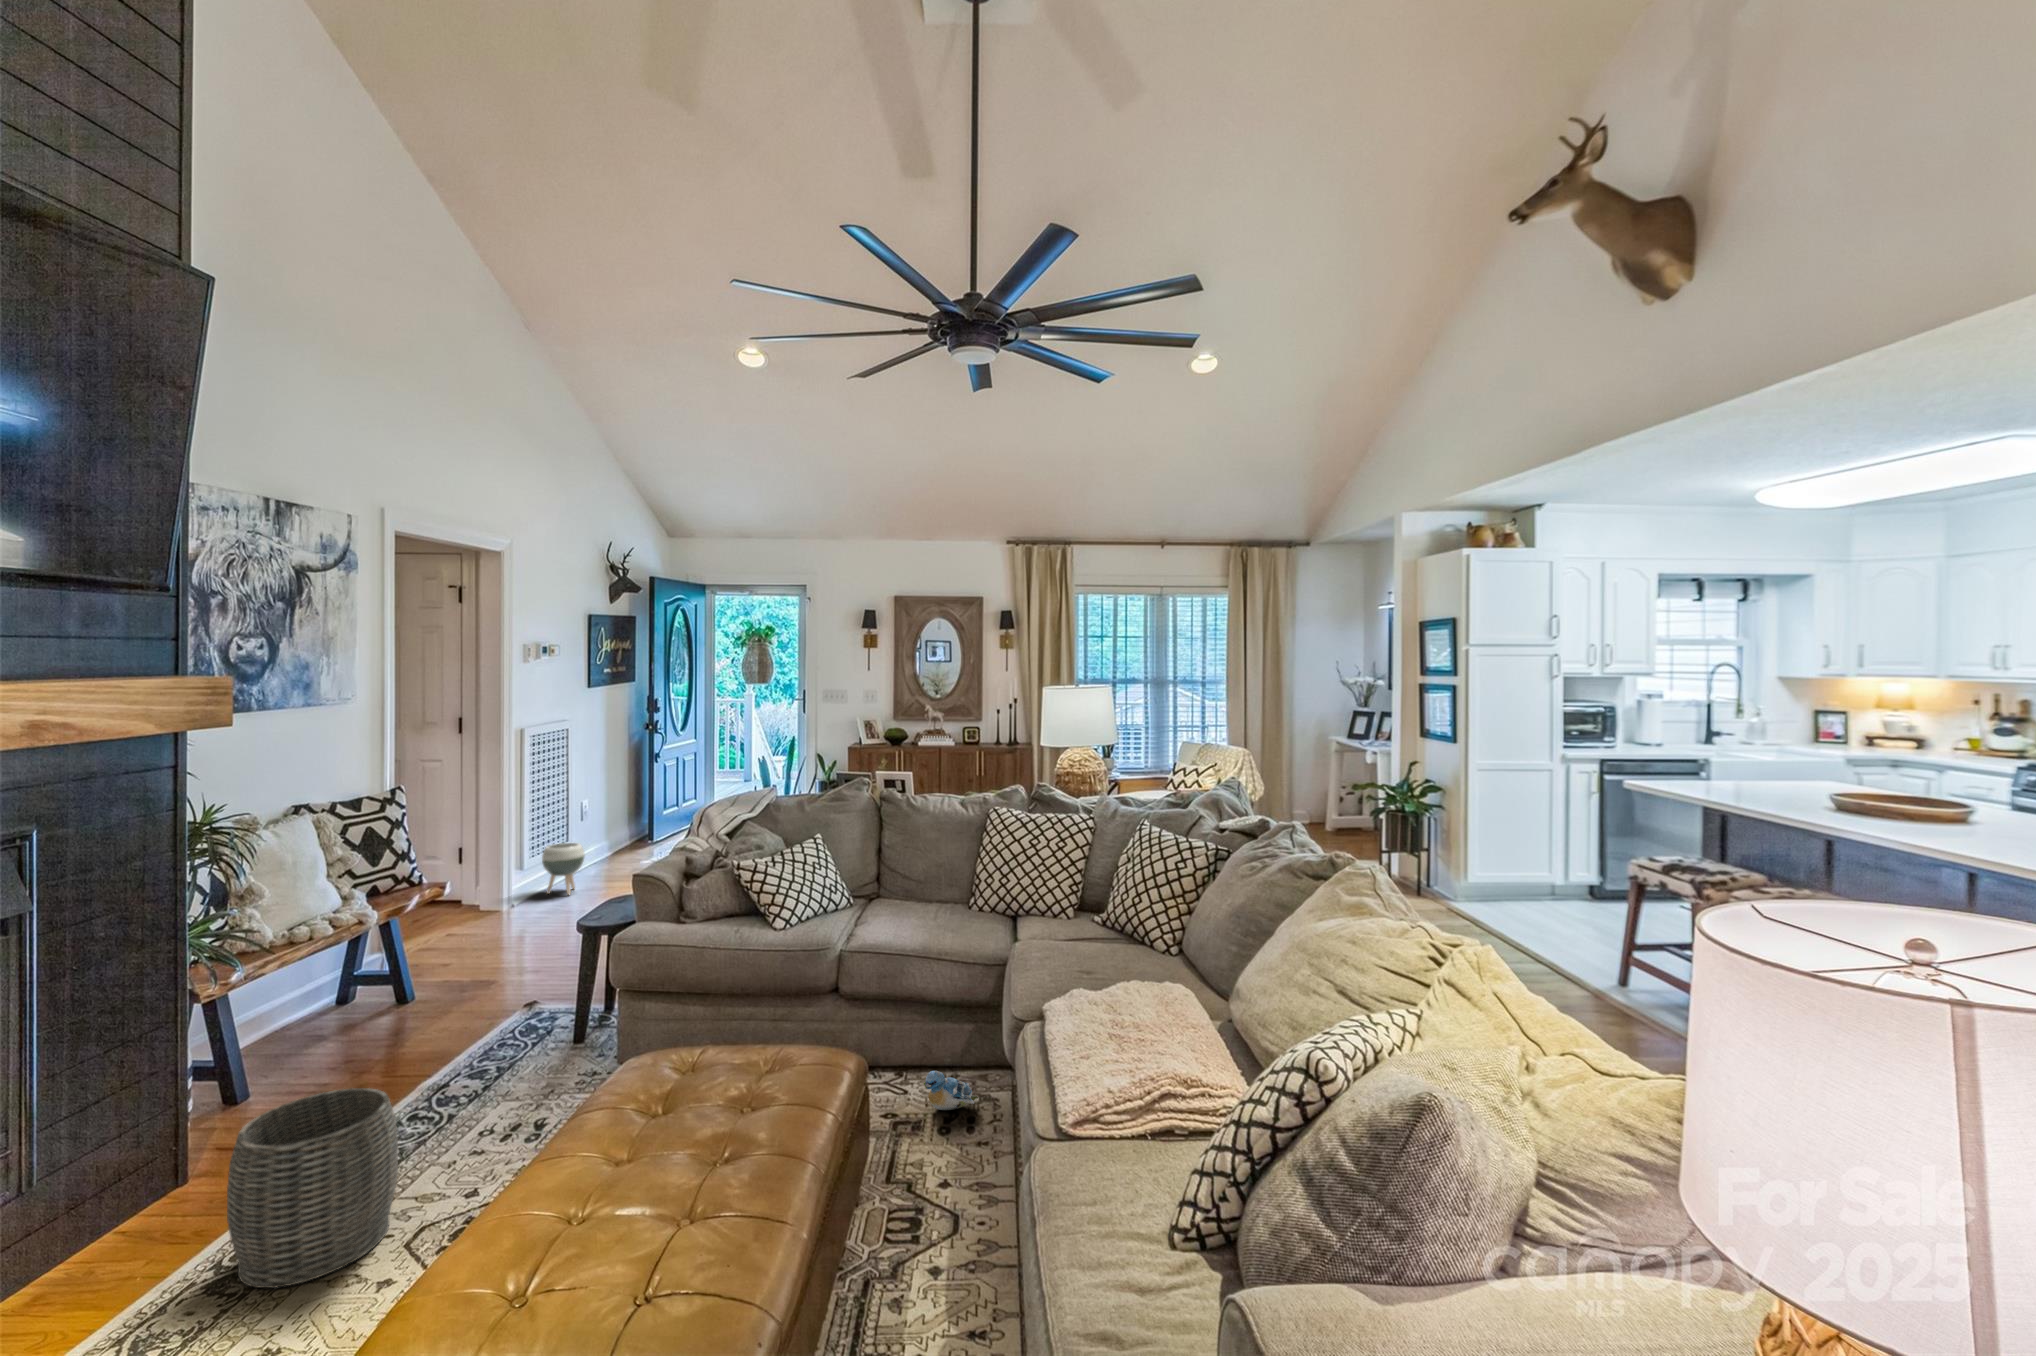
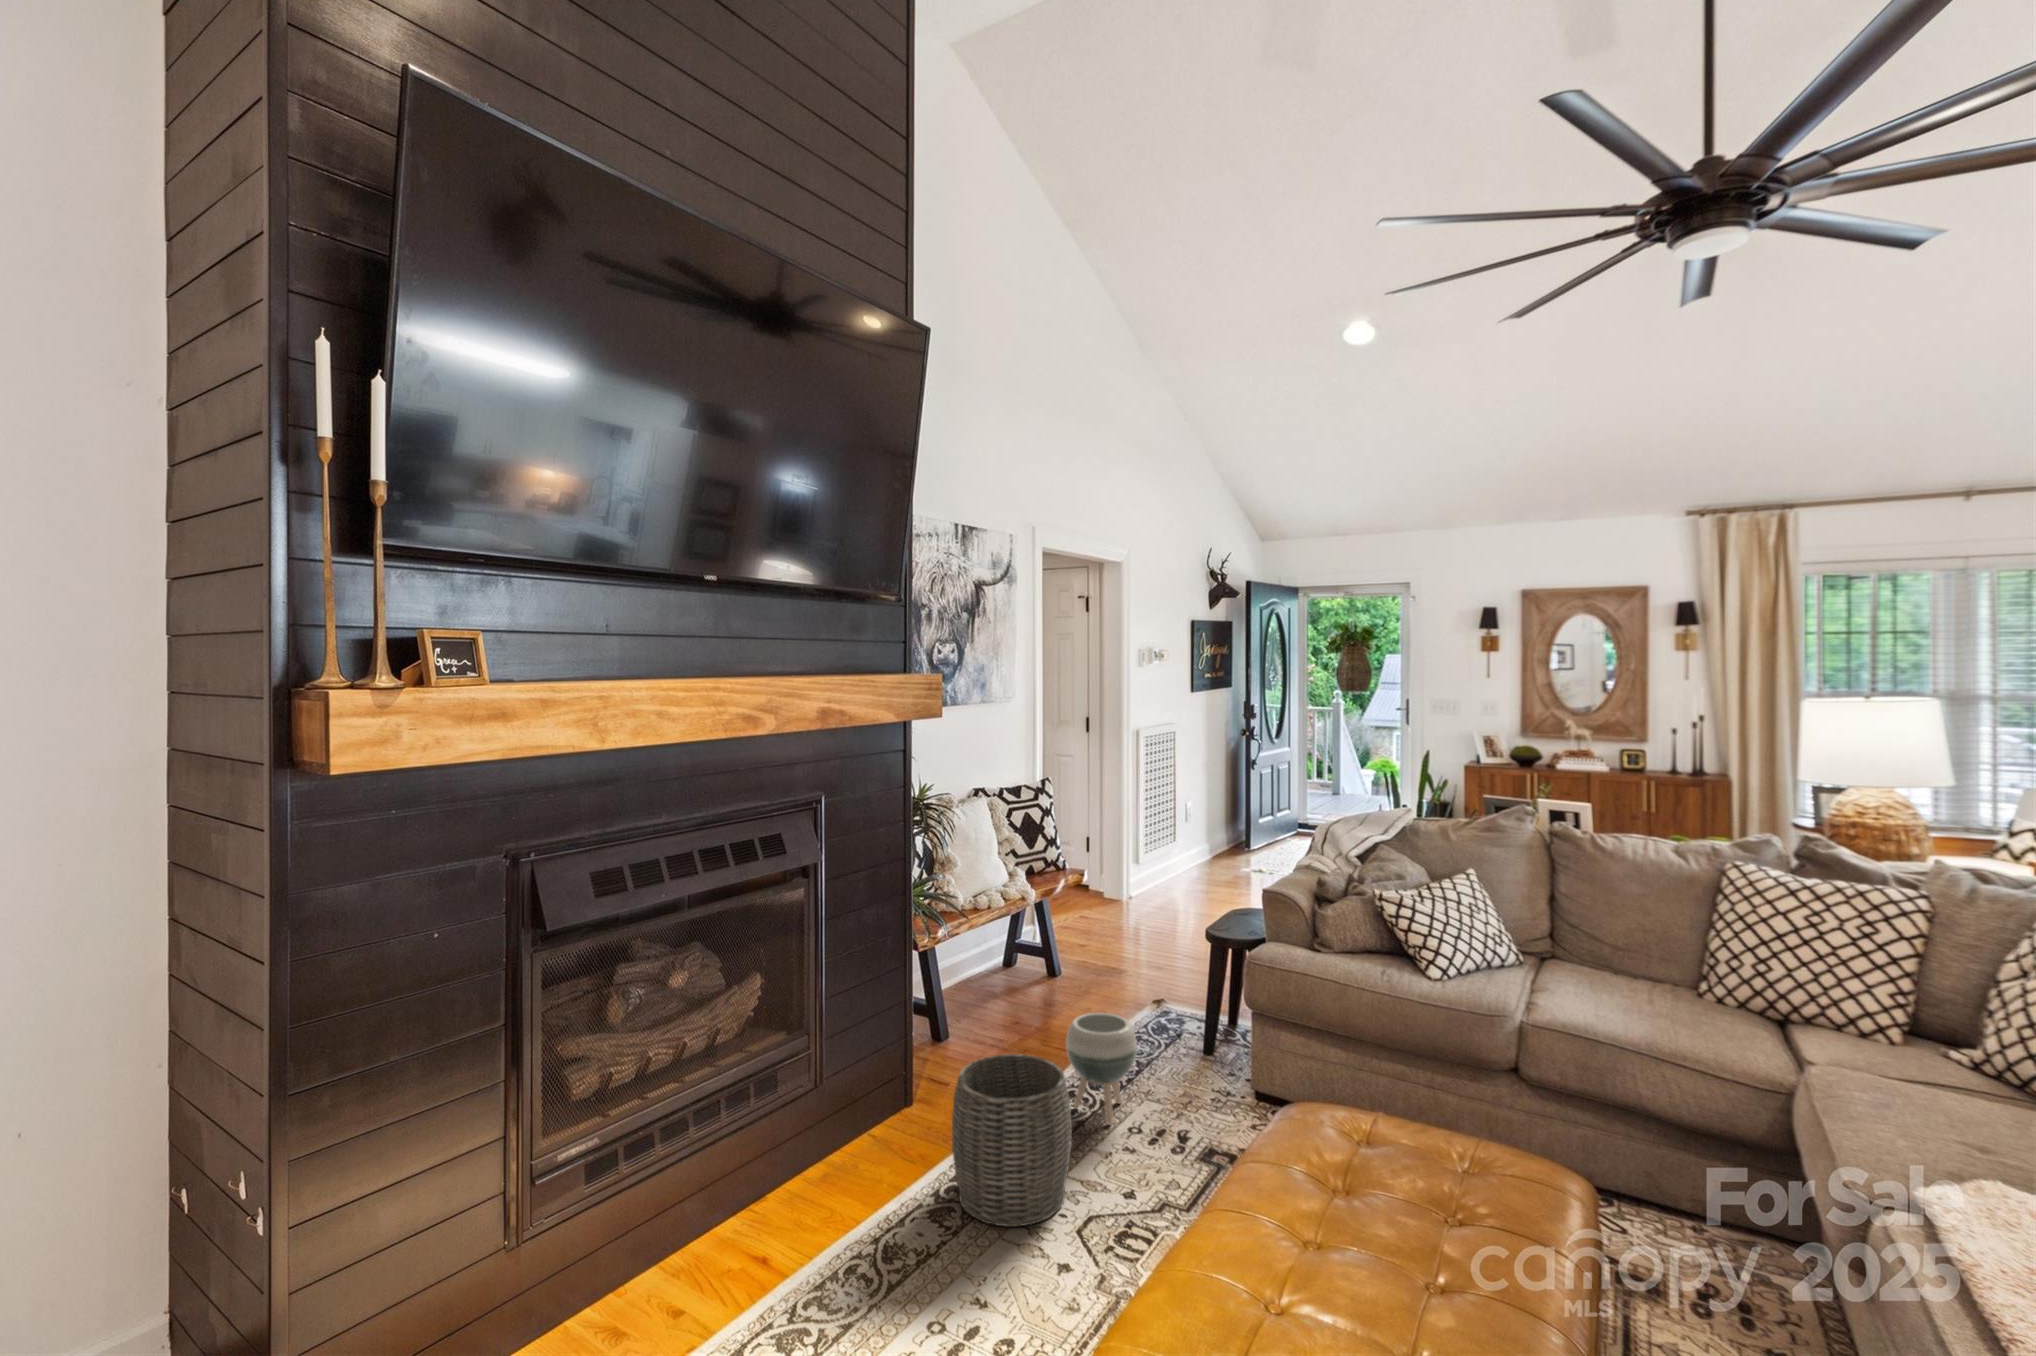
planter: present [542,843,585,895] -> present [1066,1013,1137,1124]
plush toy: present [924,1071,978,1110] -> none [1656,1216,1750,1285]

